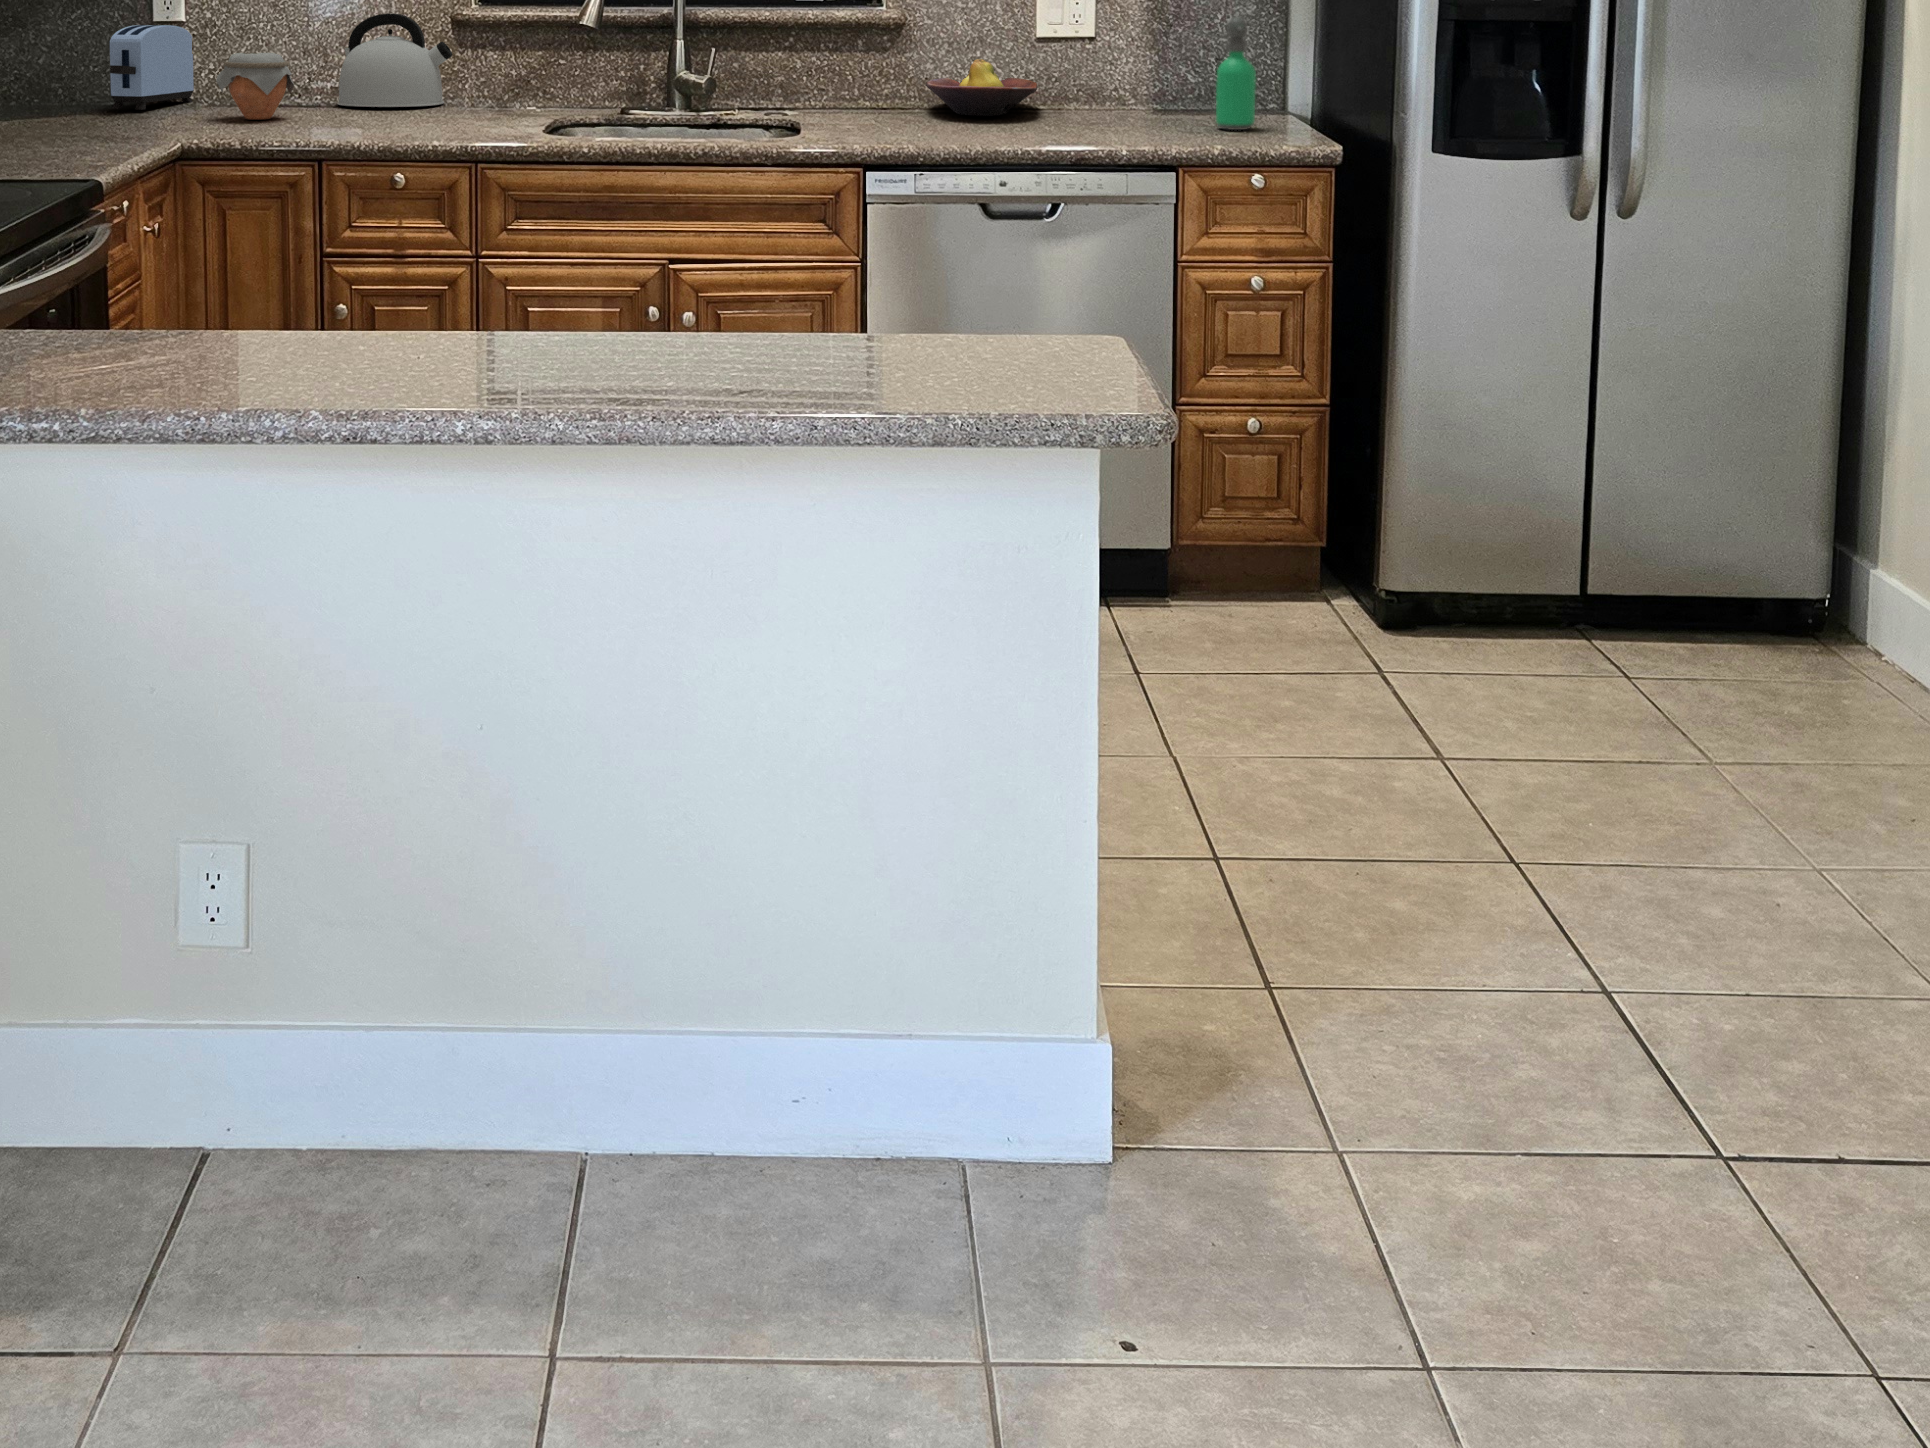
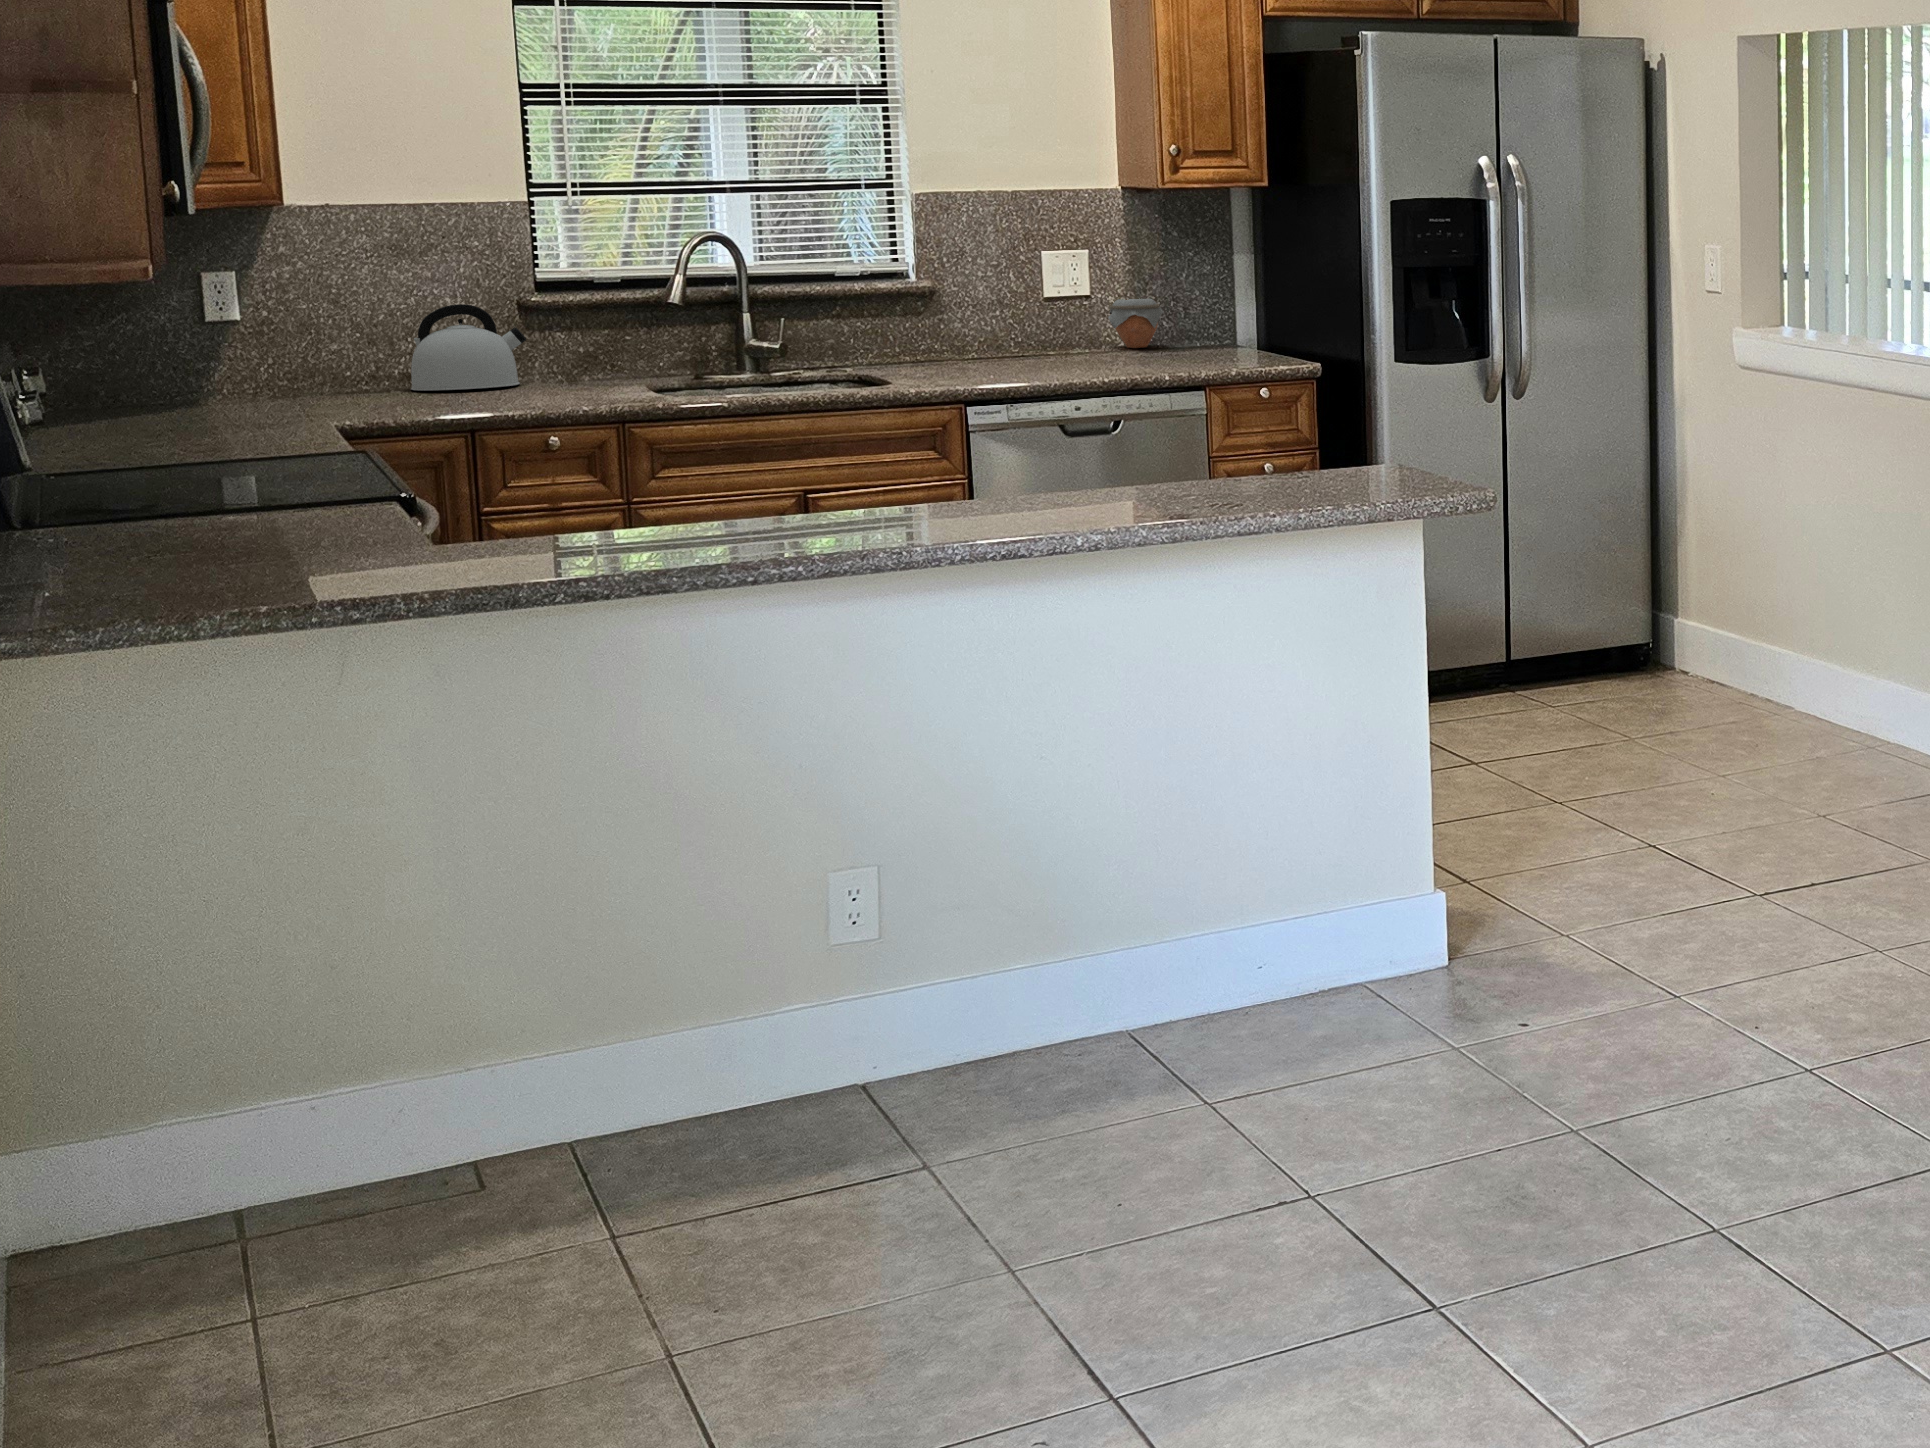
soap dispenser: present [1216,17,1256,130] -> none [1210,275,1241,359]
toaster: present [110,25,194,110] -> none [177,326,247,408]
jar: present [216,53,294,119] -> present [1108,298,1164,348]
fruit bowl: present [926,59,1037,116] -> none [962,318,1064,362]

